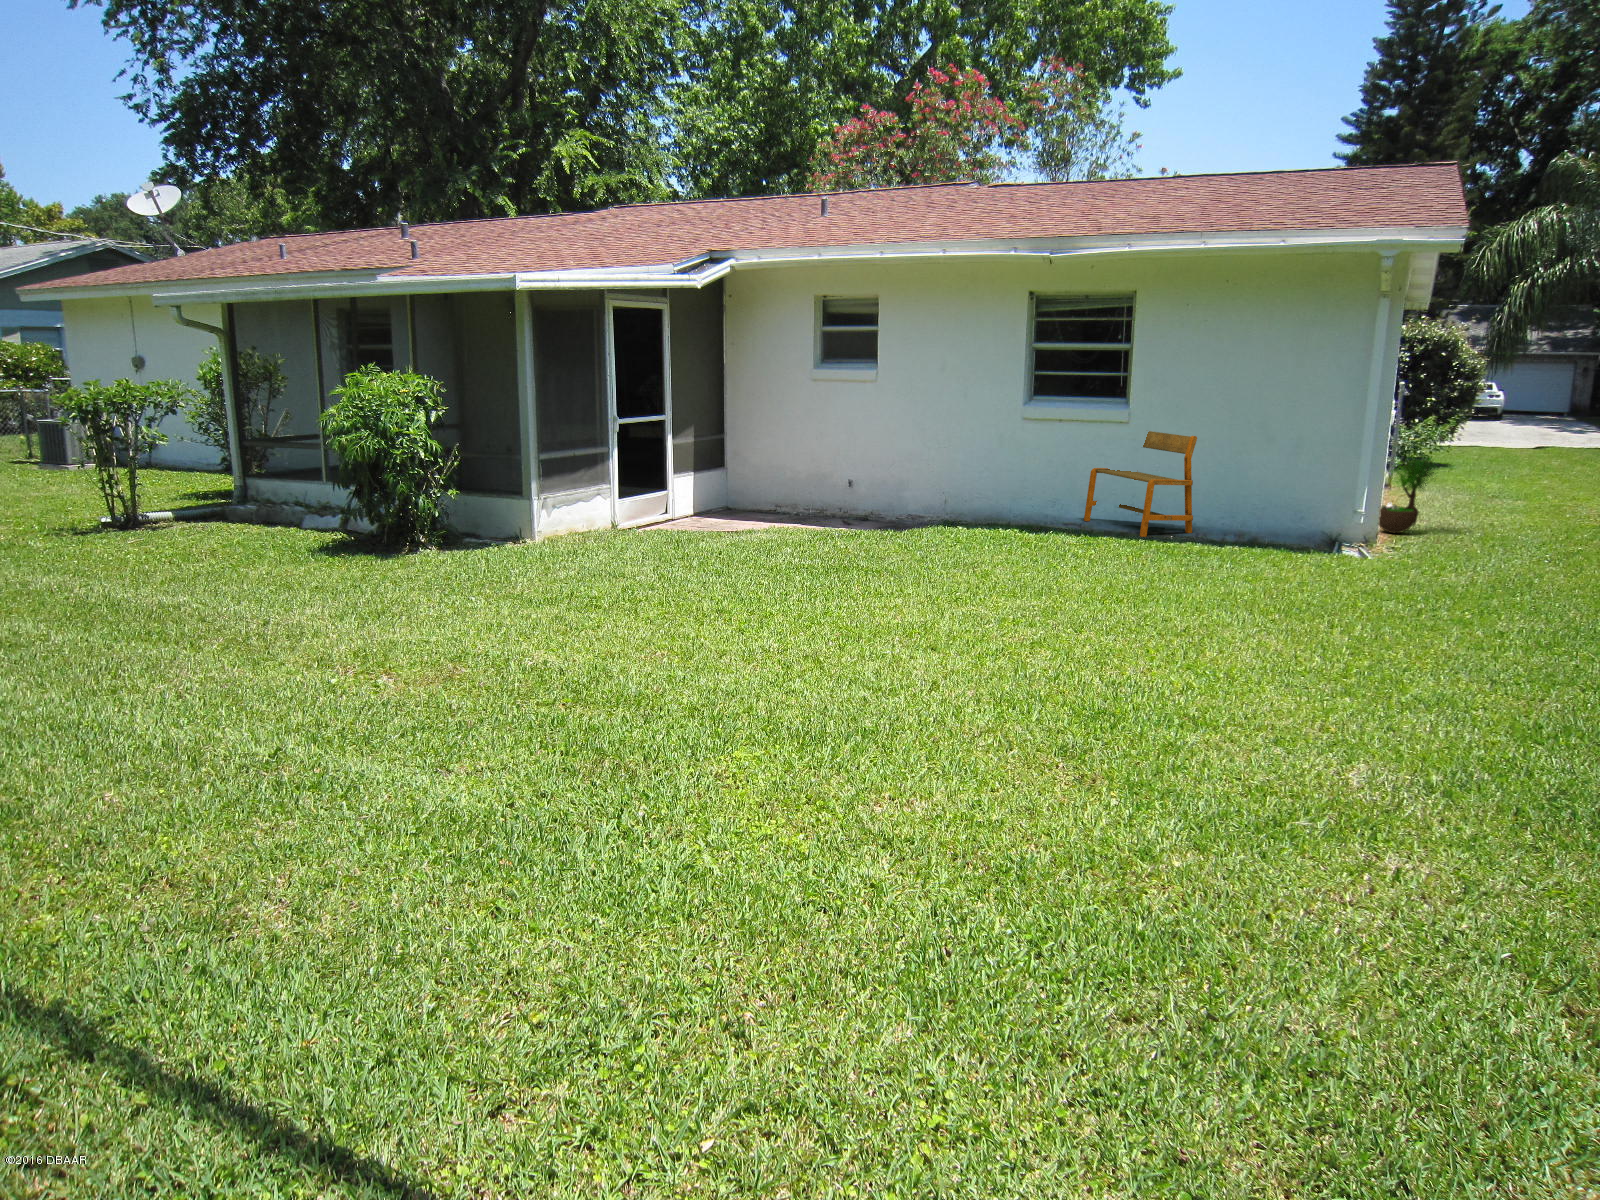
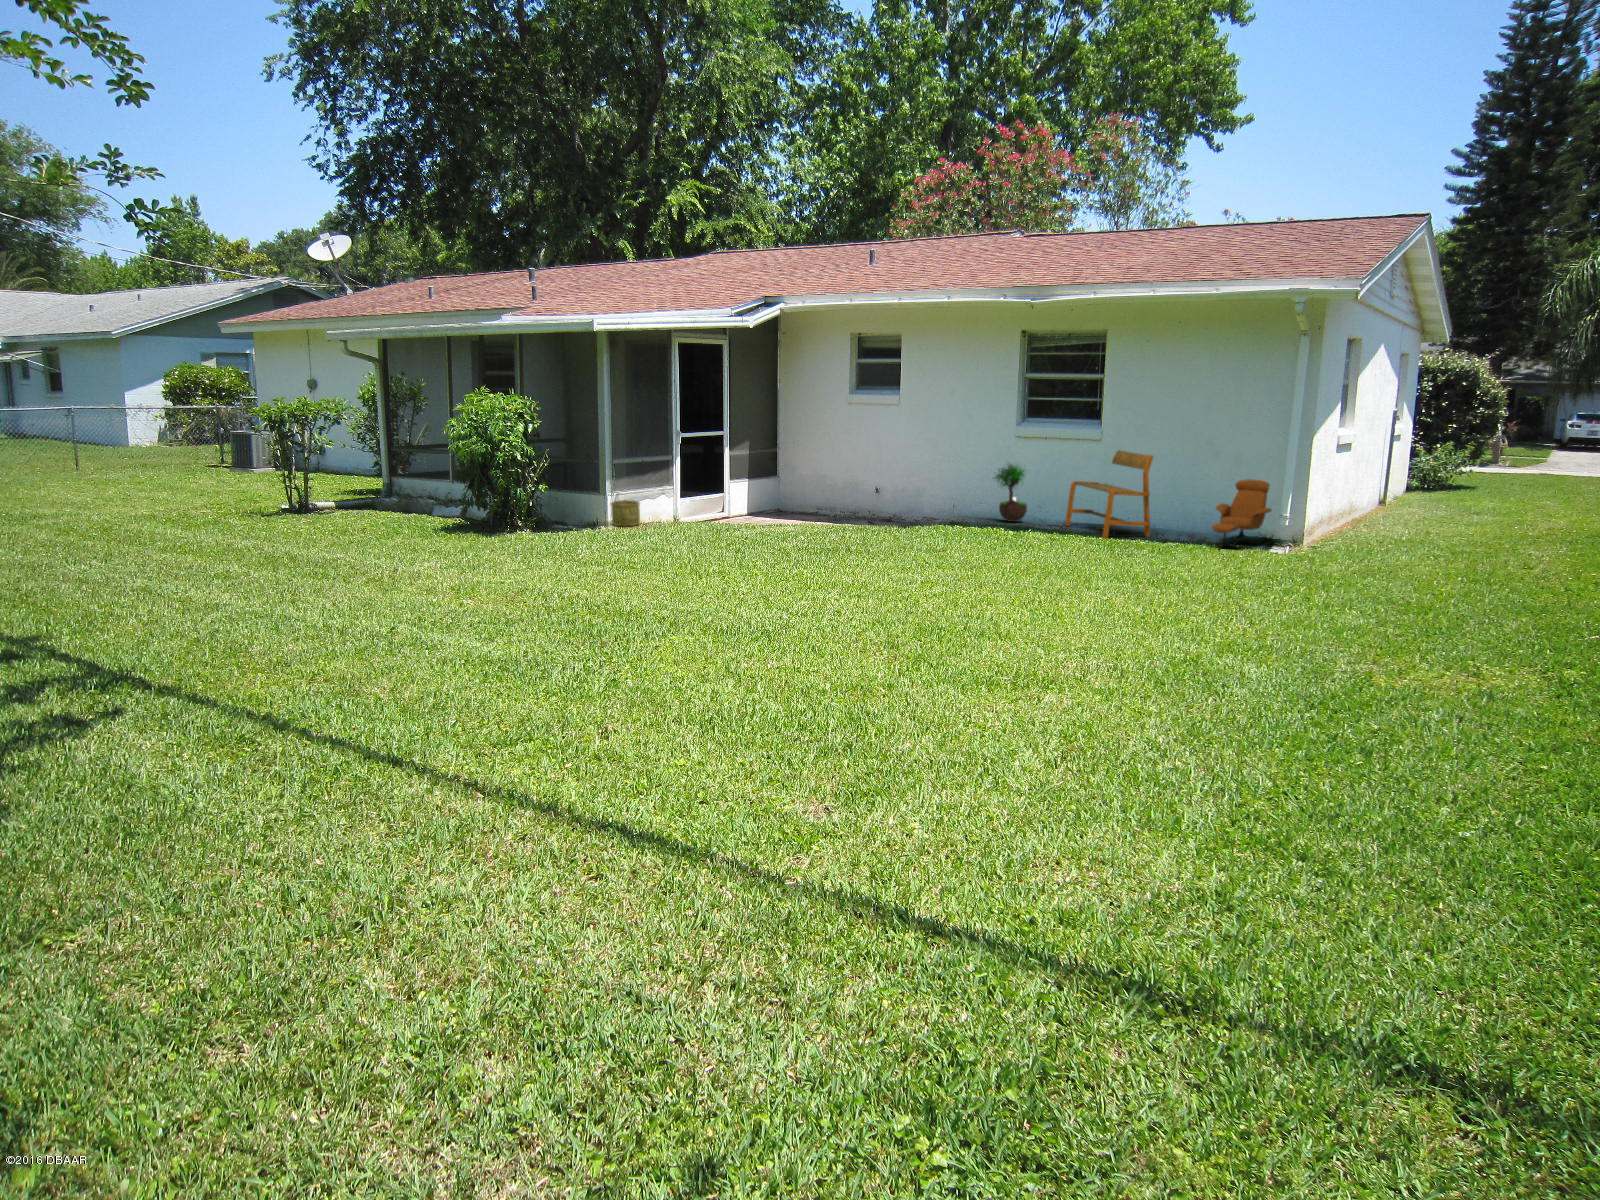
potted tree: present [1379,458,1437,533] -> present [995,464,1027,522]
lounge chair: none [1268,463,1339,549] -> present [1212,479,1272,549]
wooden bucket: none [538,504,576,538] -> present [611,500,640,526]

